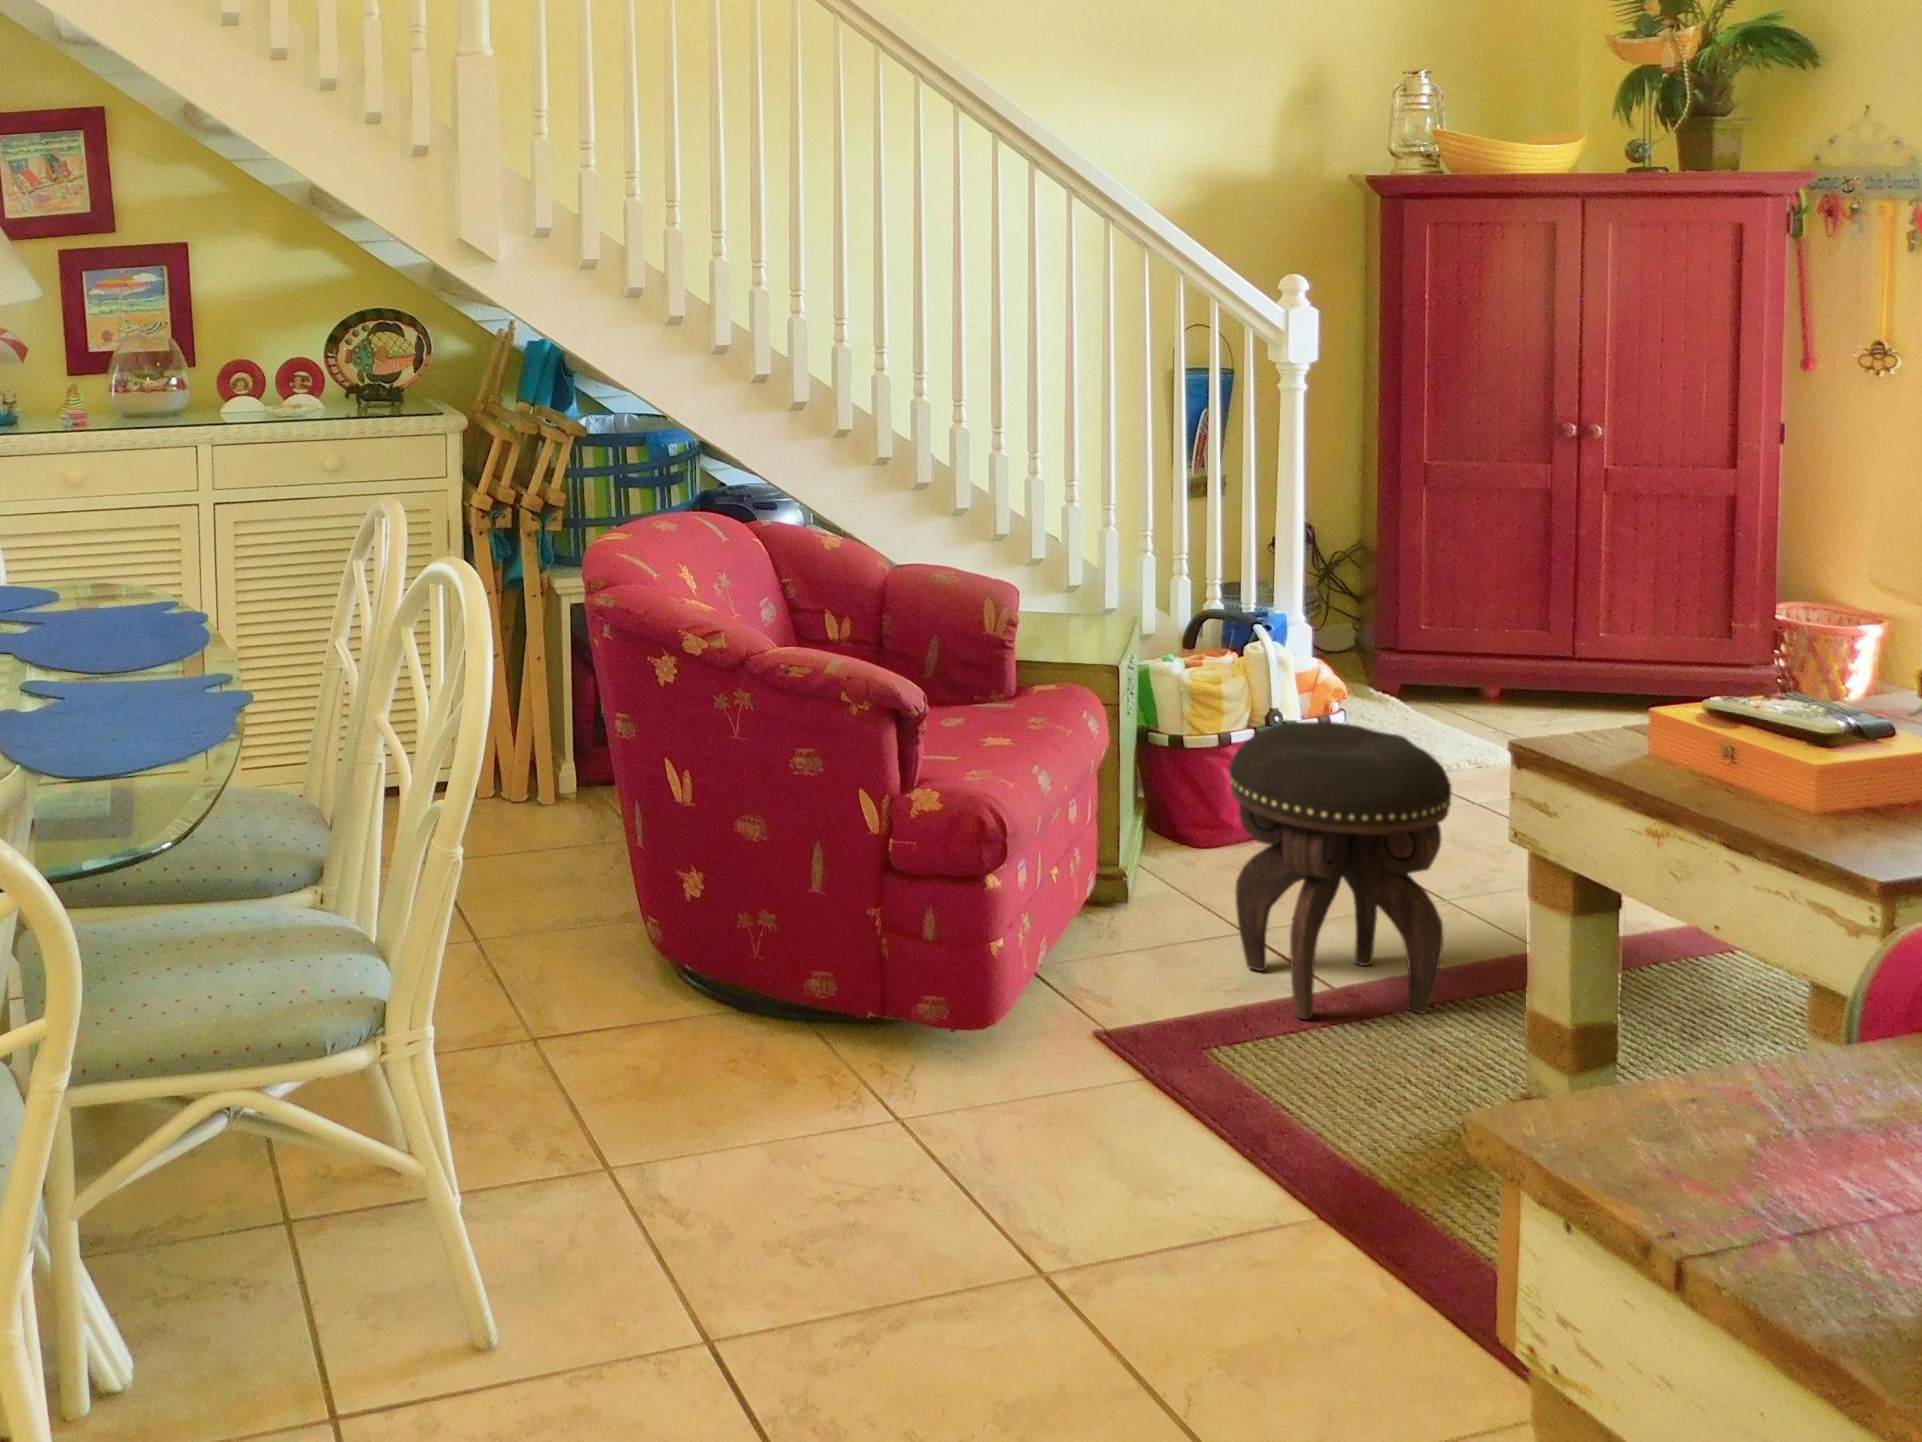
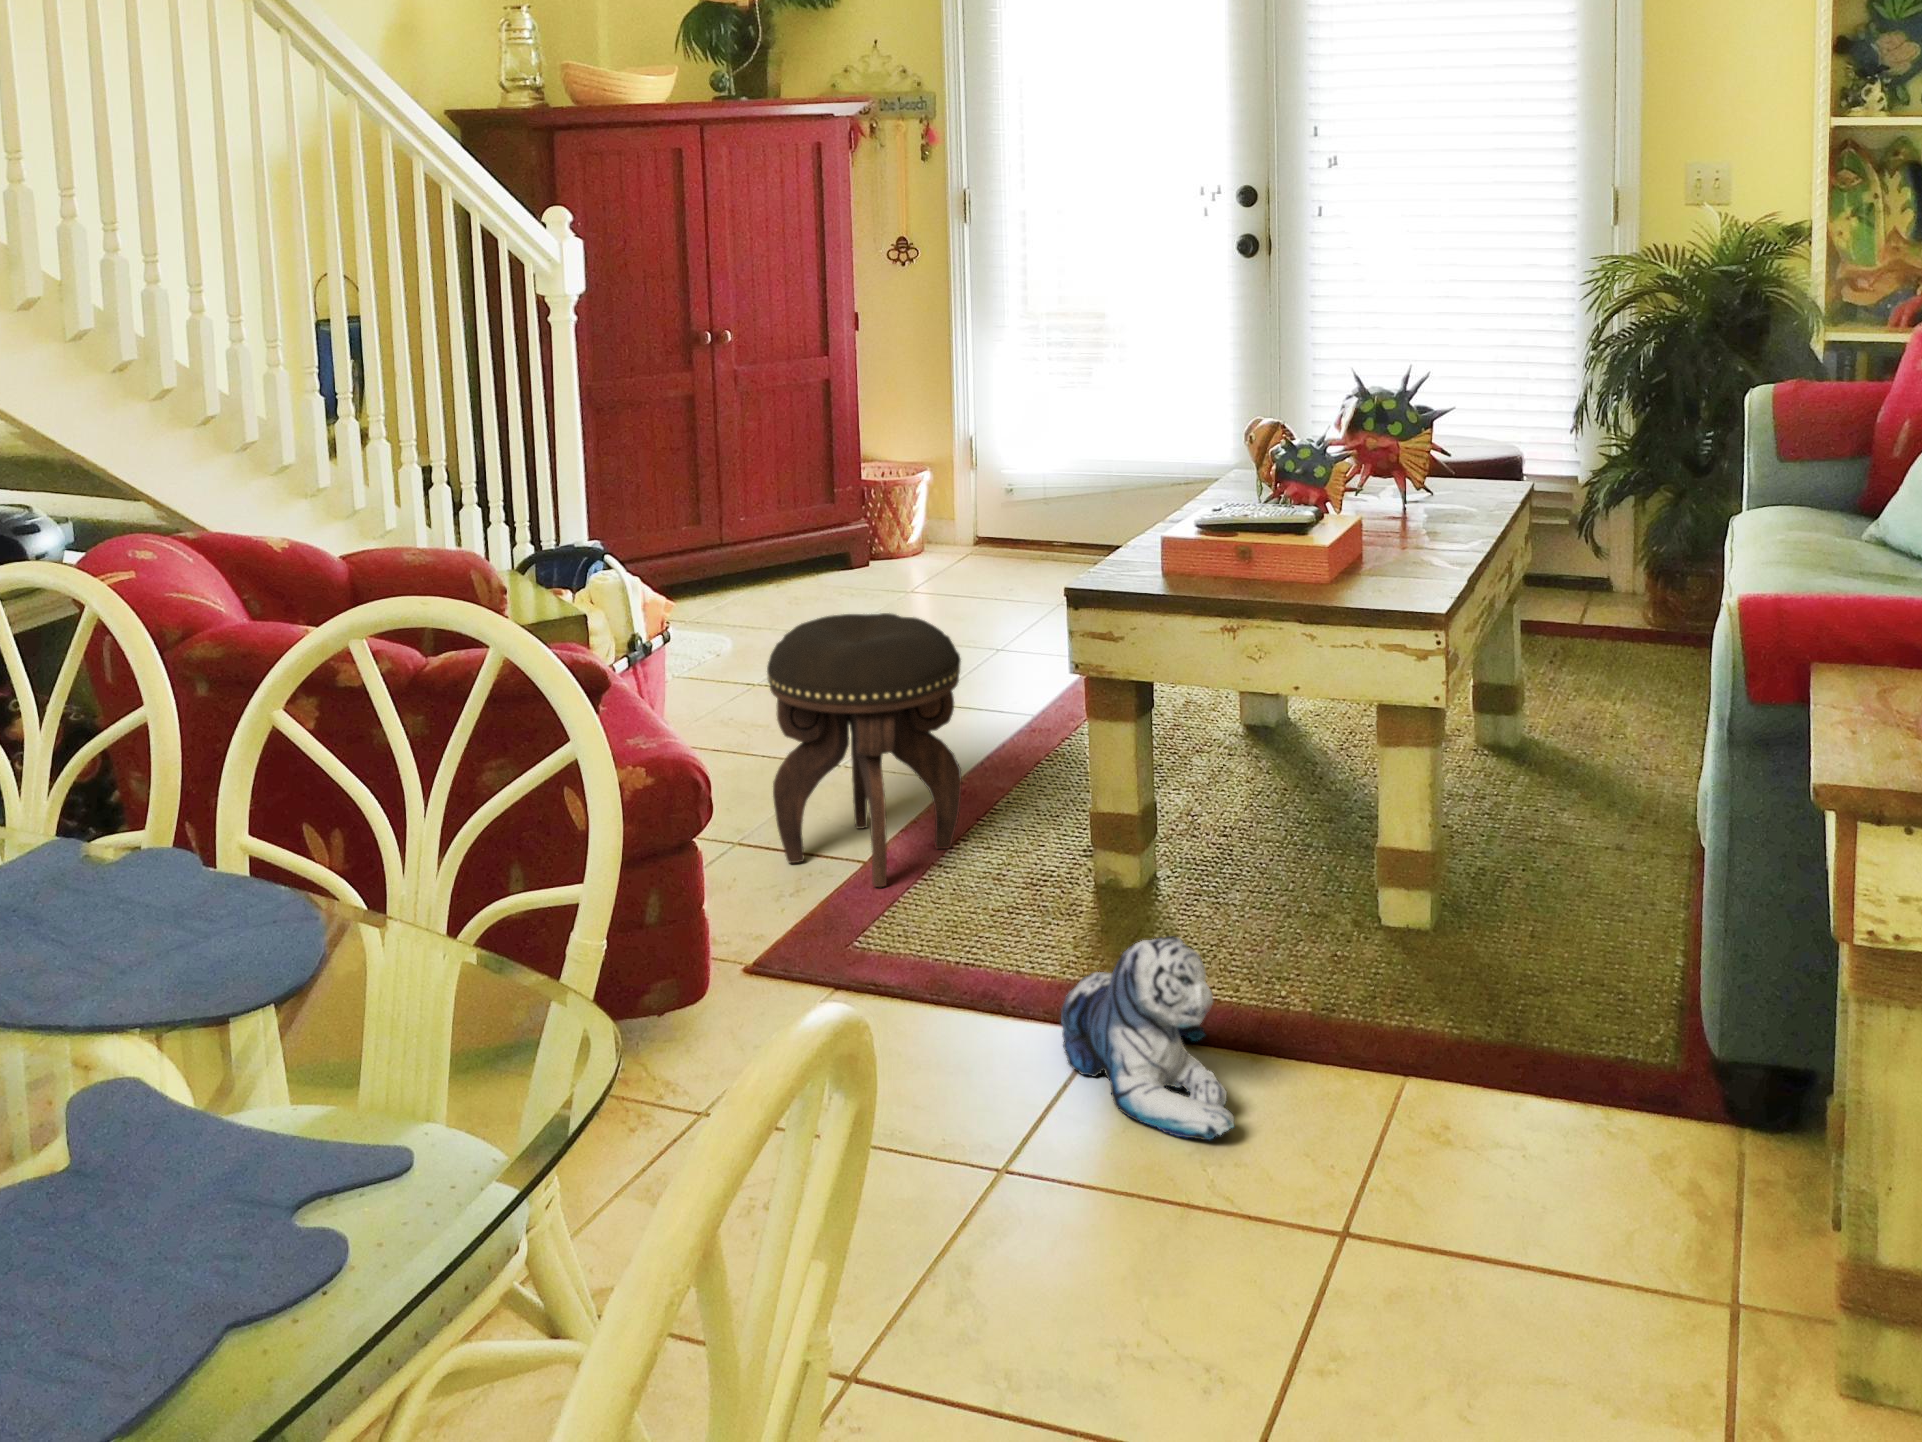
plush toy: none [1230,1119,1411,1356] -> present [1061,936,1235,1140]

